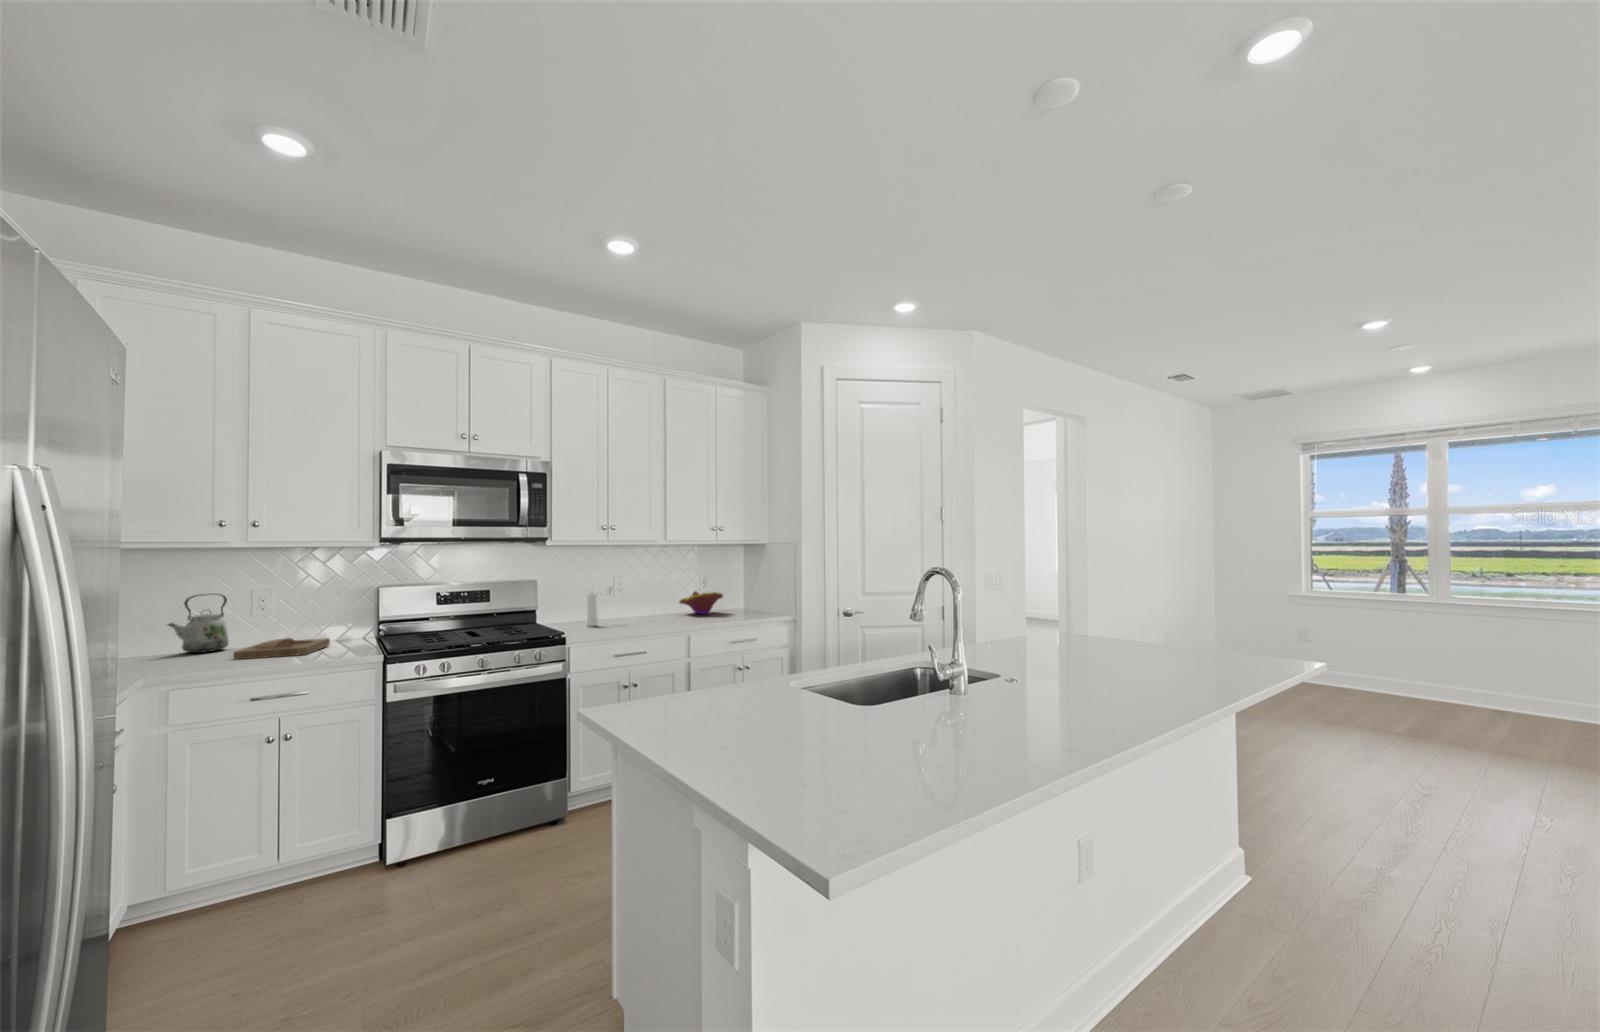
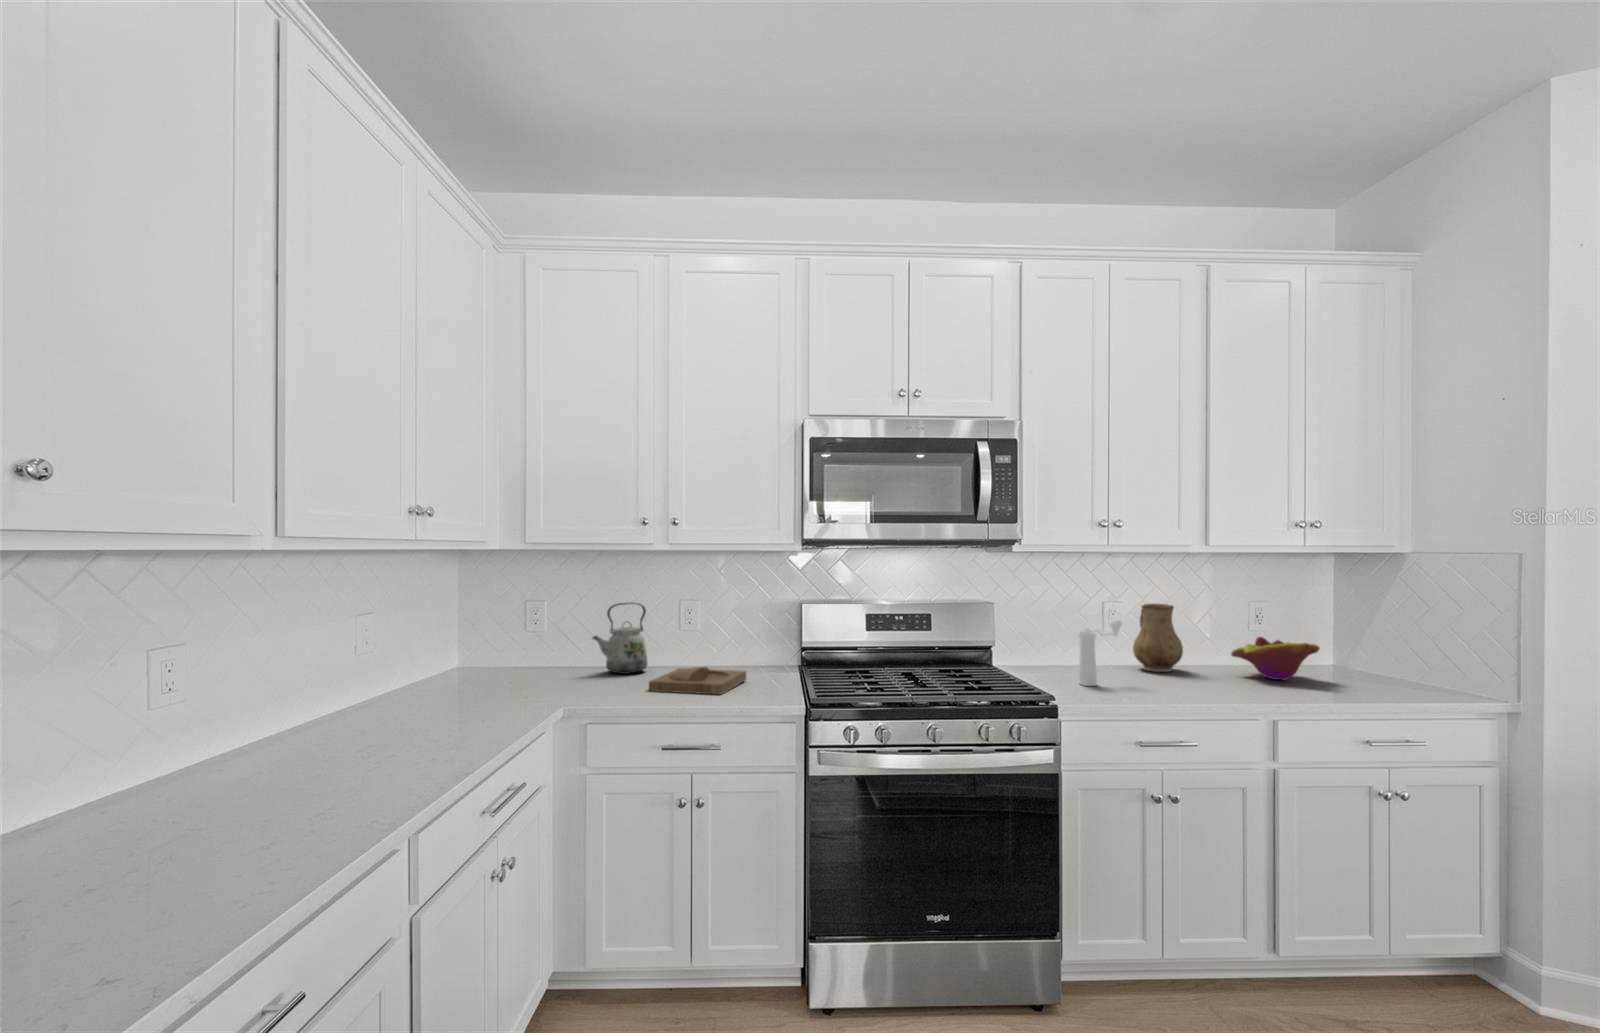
ceramic pitcher: none [625,576,653,616] -> present [1133,604,1183,672]

